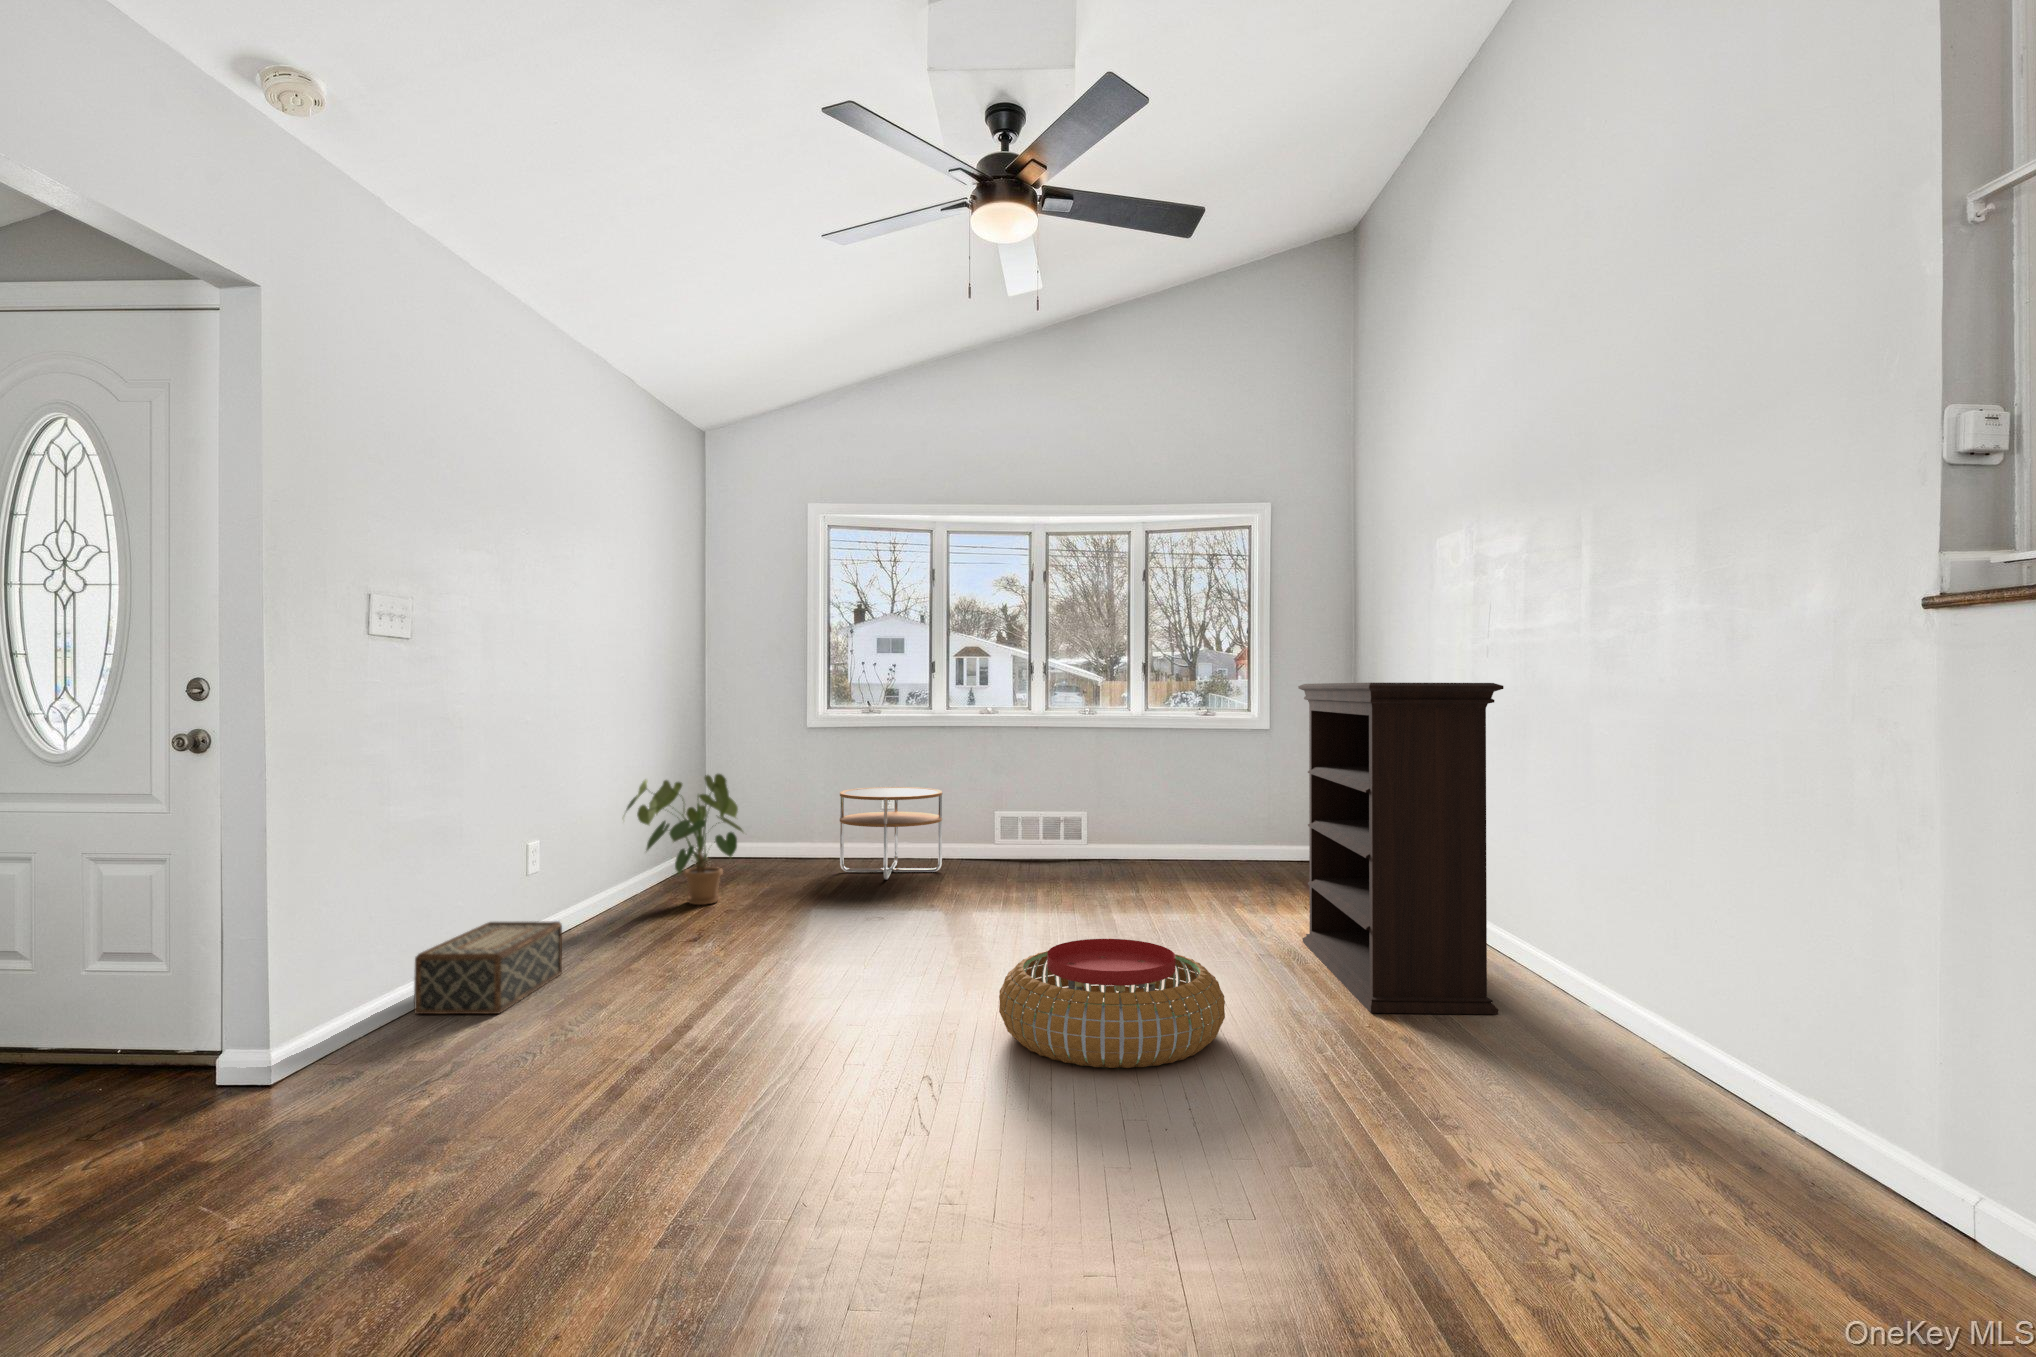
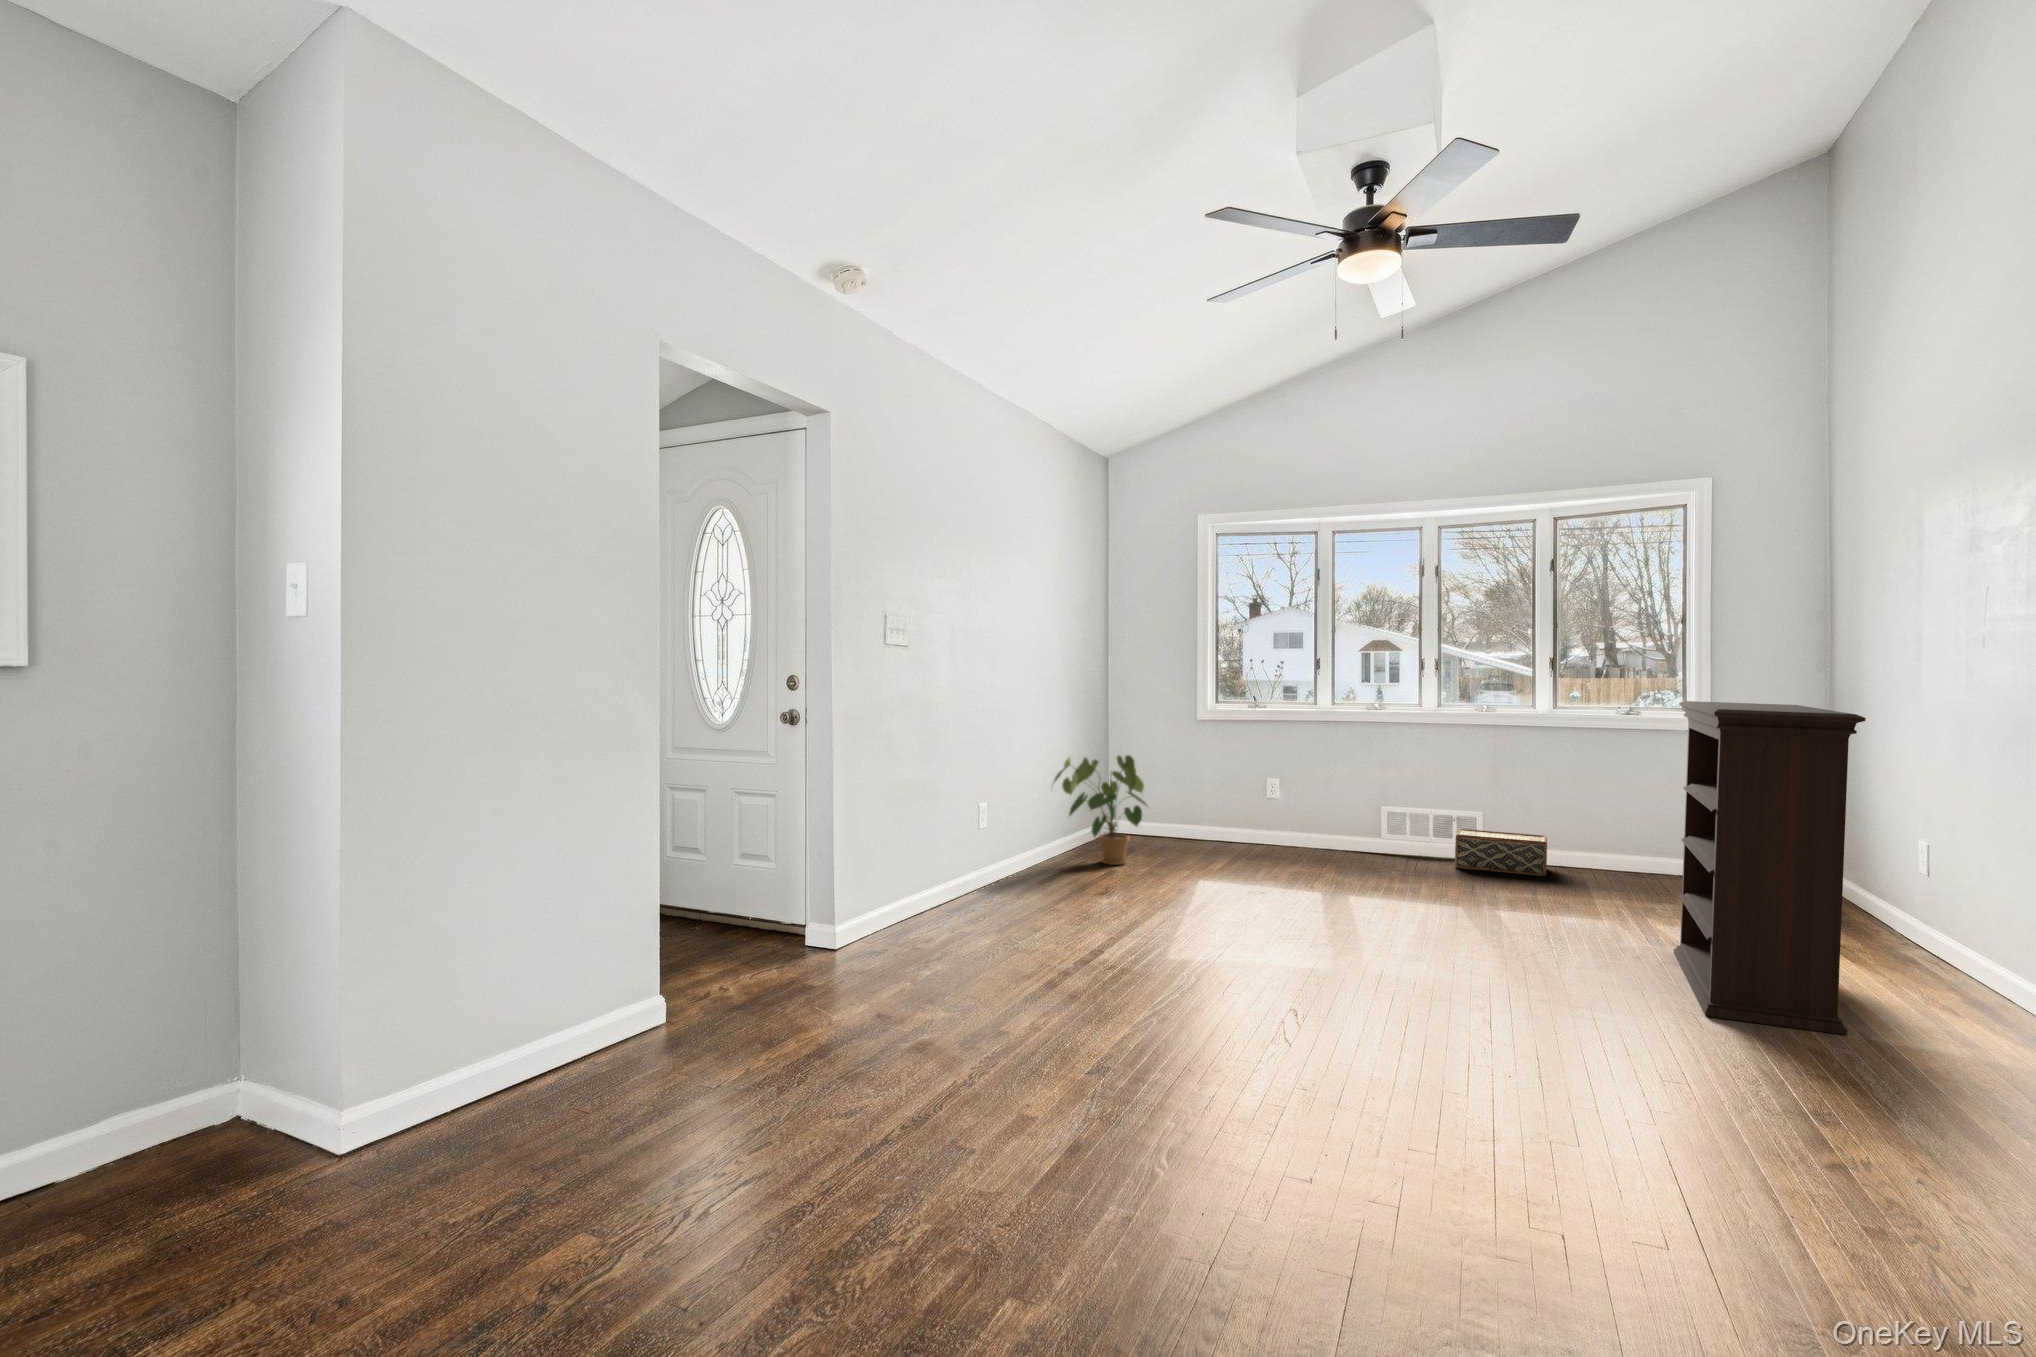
side table: present [840,787,942,879] -> none [1233,774,1330,859]
woven basket: present [414,921,562,1014] -> present [1455,829,1547,876]
pouf: present [999,939,1225,1068] -> none [1342,919,1546,1025]

